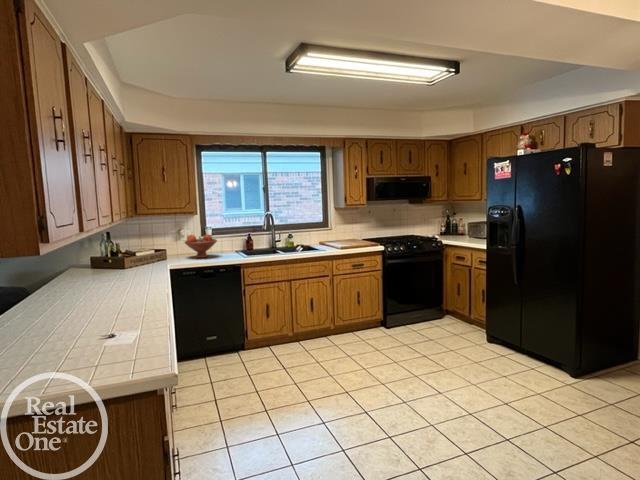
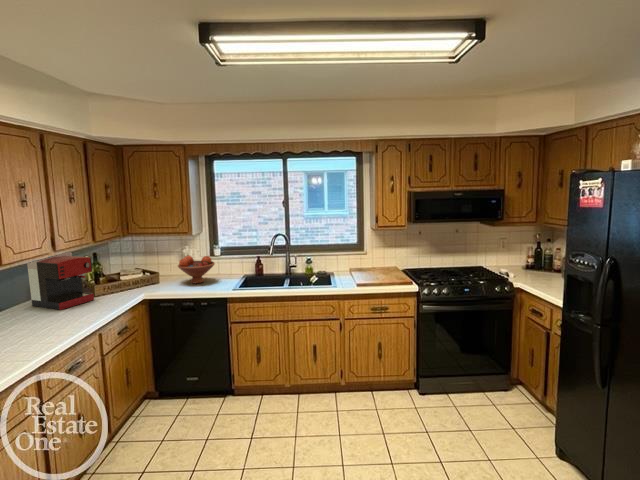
coffee maker: none [69,228,129,278] -> present [27,252,94,310]

